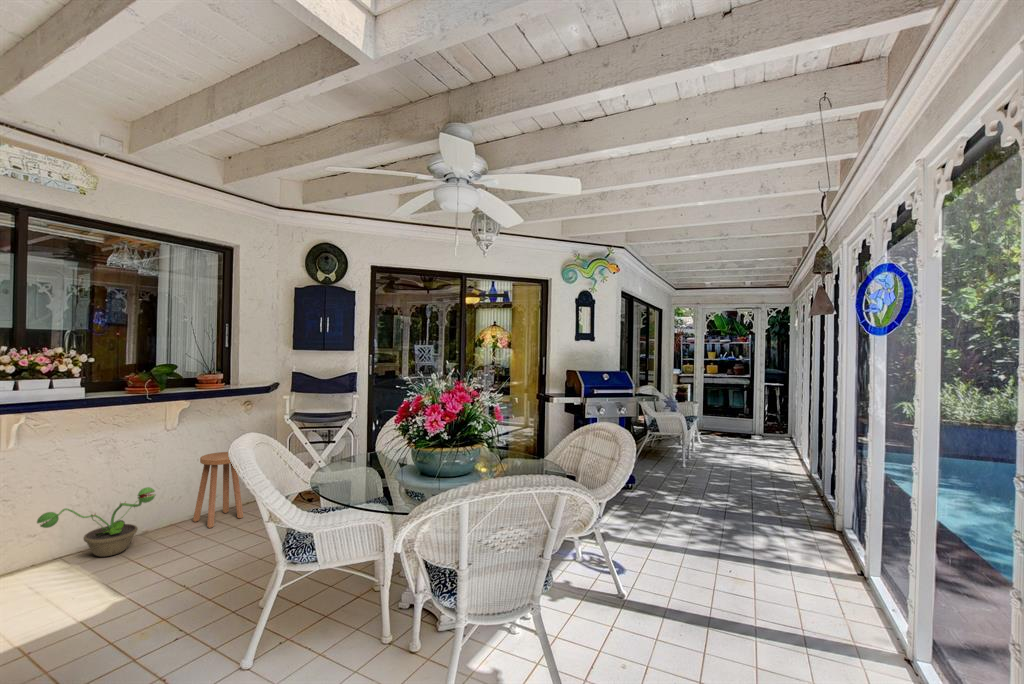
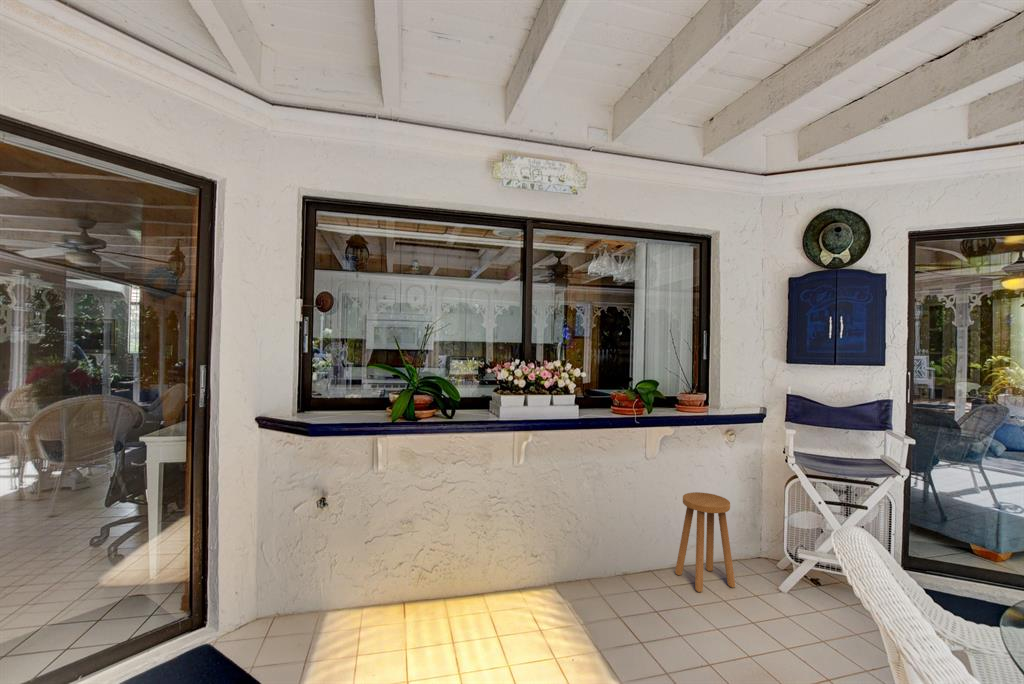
decorative plant: present [37,487,155,557] -> none [542,531,653,601]

